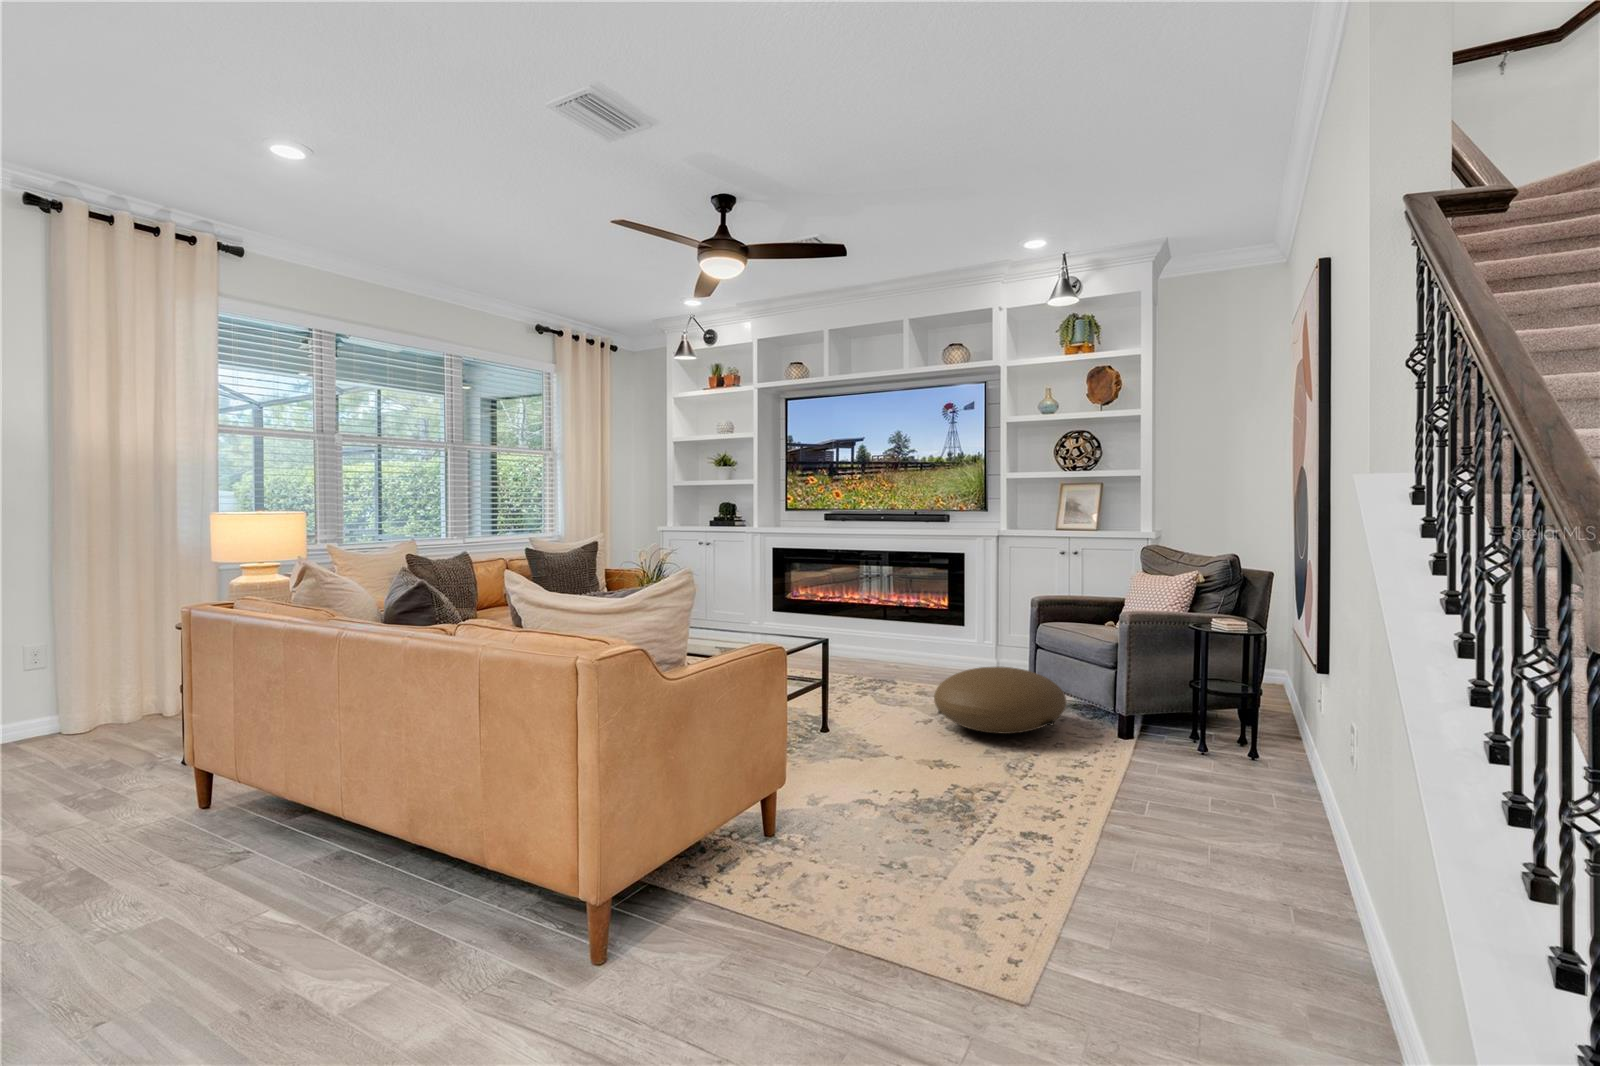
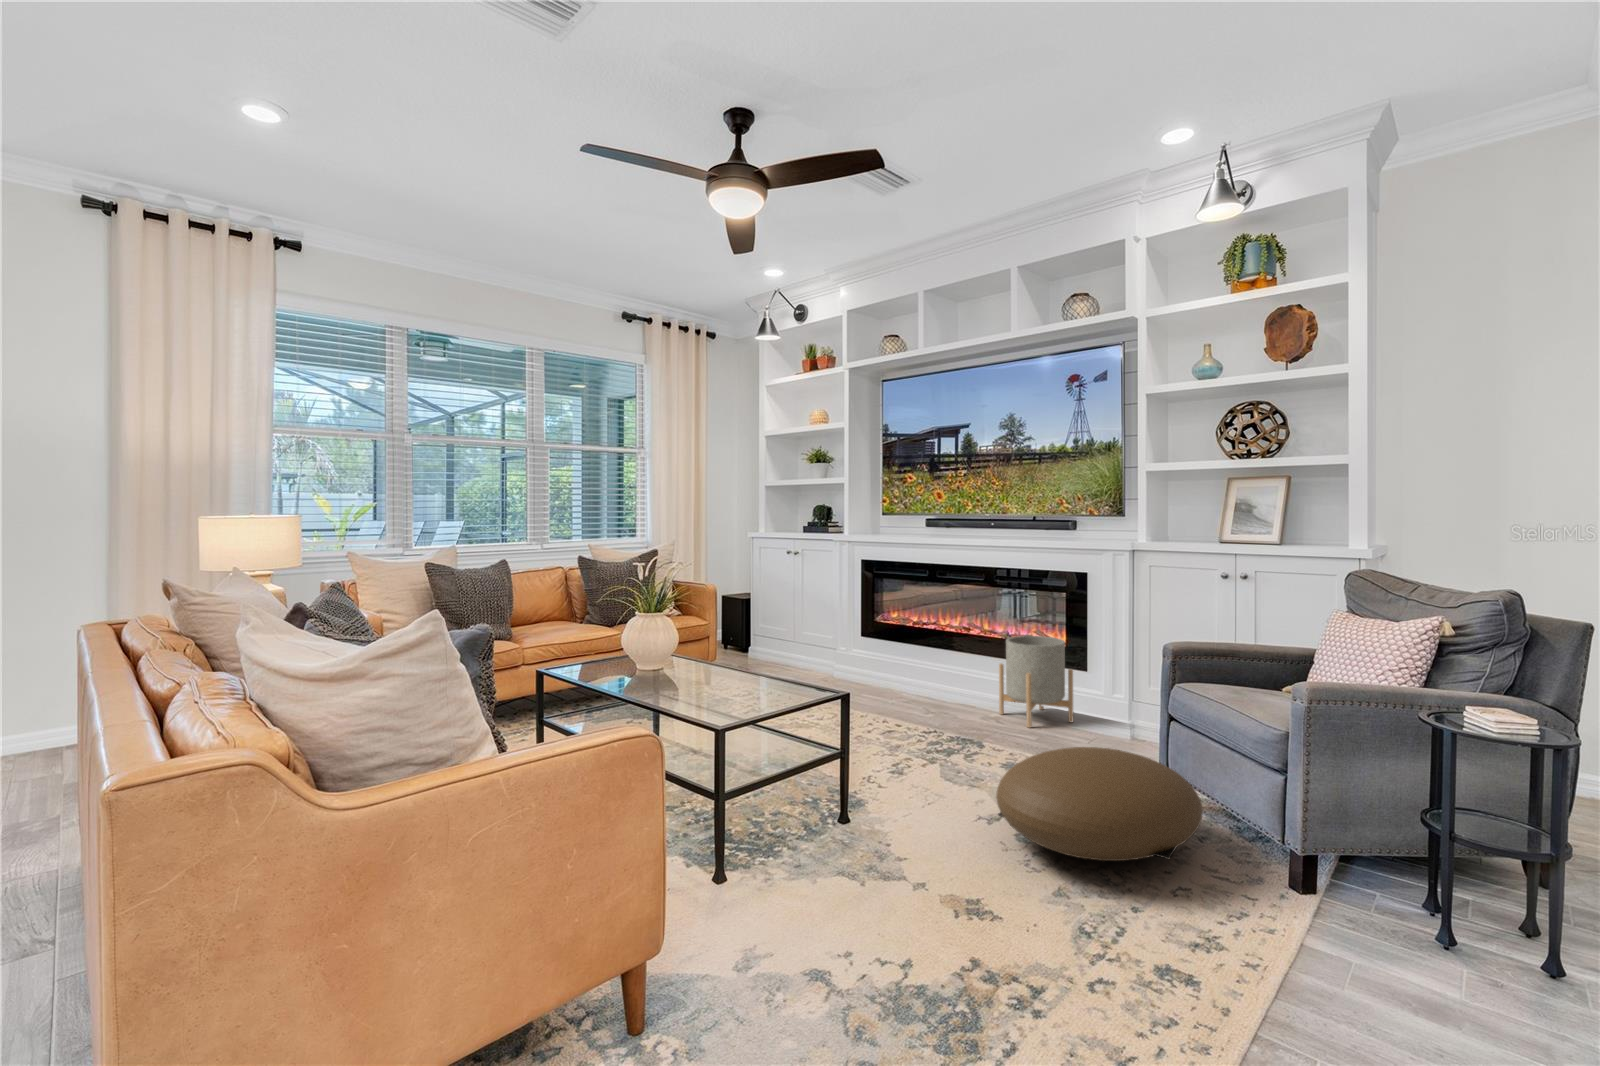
planter: none [896,604,953,672] -> present [999,636,1073,728]

